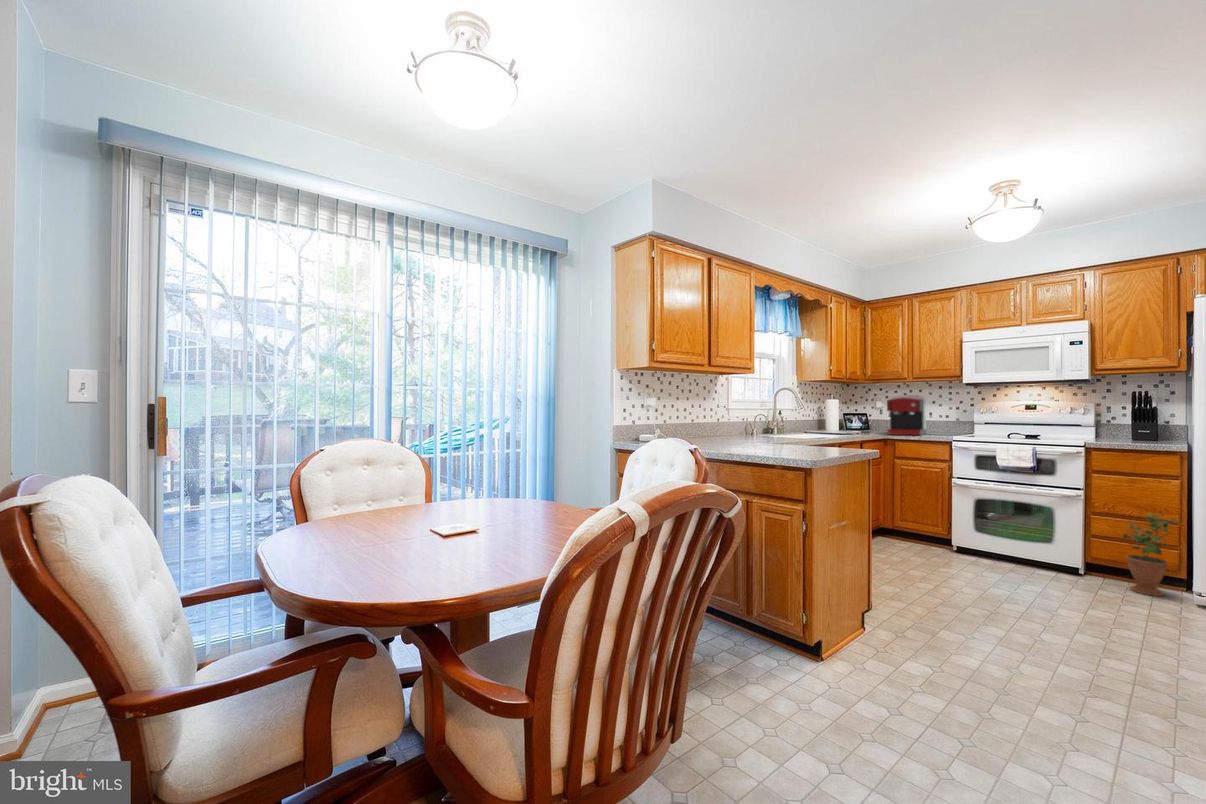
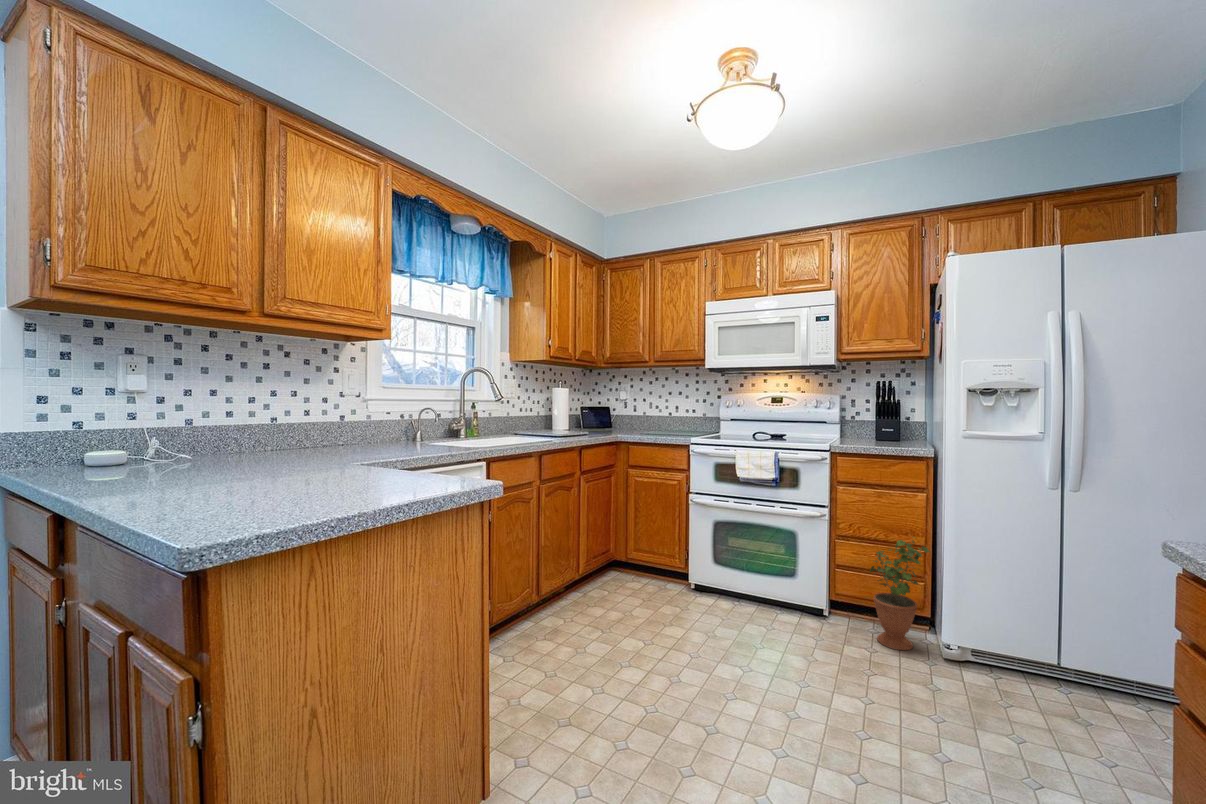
coffee maker: present [887,395,926,435] -> none [623,383,669,435]

